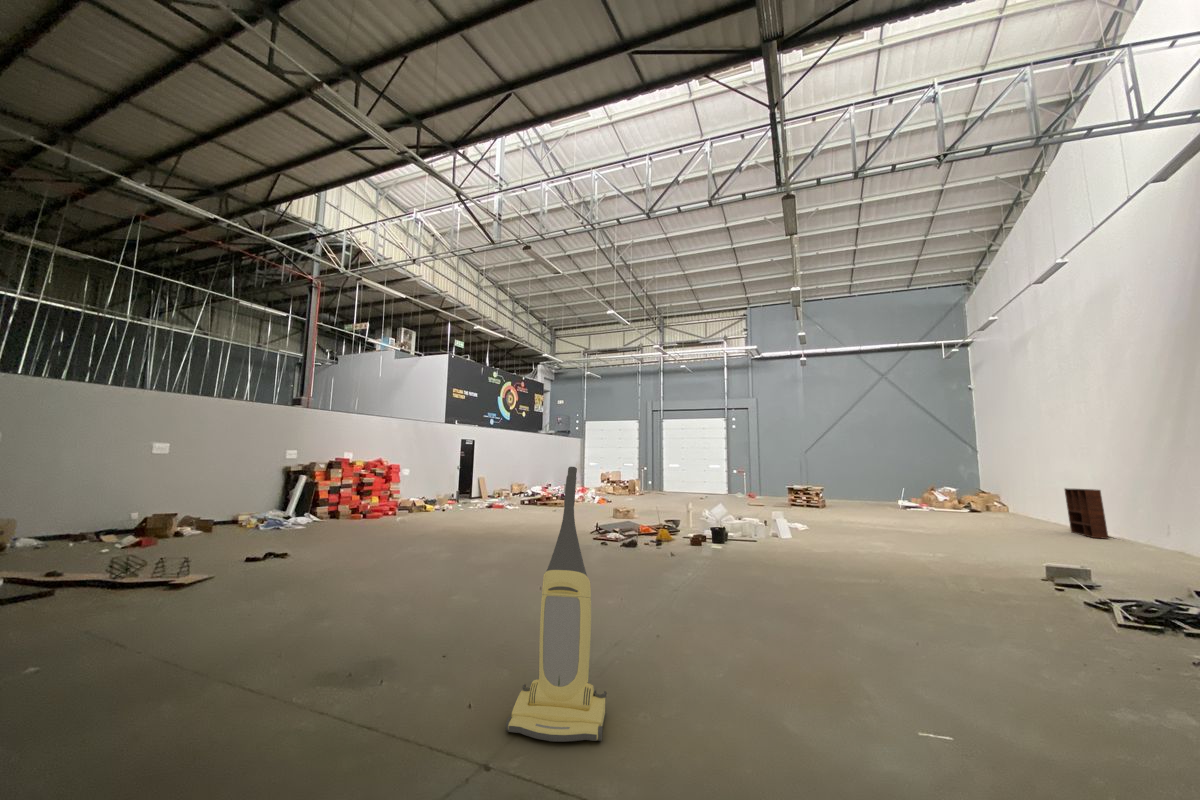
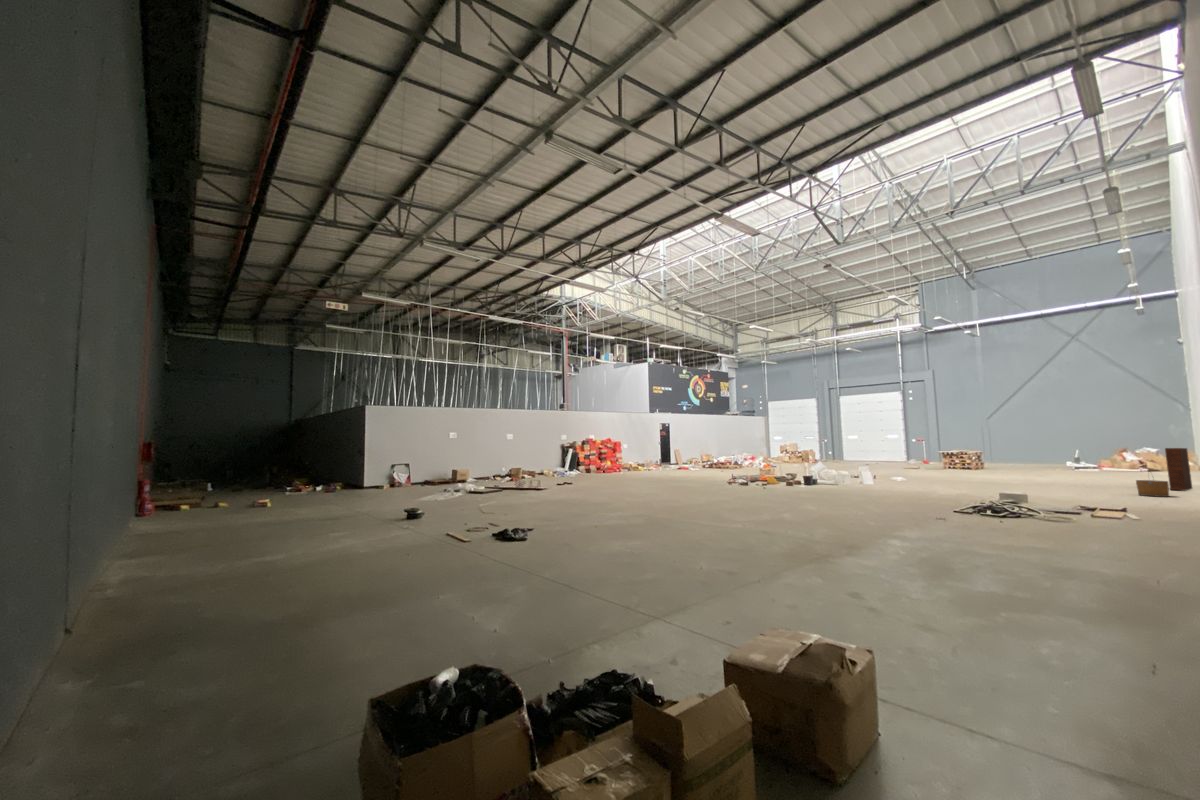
vacuum cleaner: present [506,467,606,742] -> none [637,437,663,502]
bucket: none [1128,521,1172,557] -> present [1136,470,1169,497]

